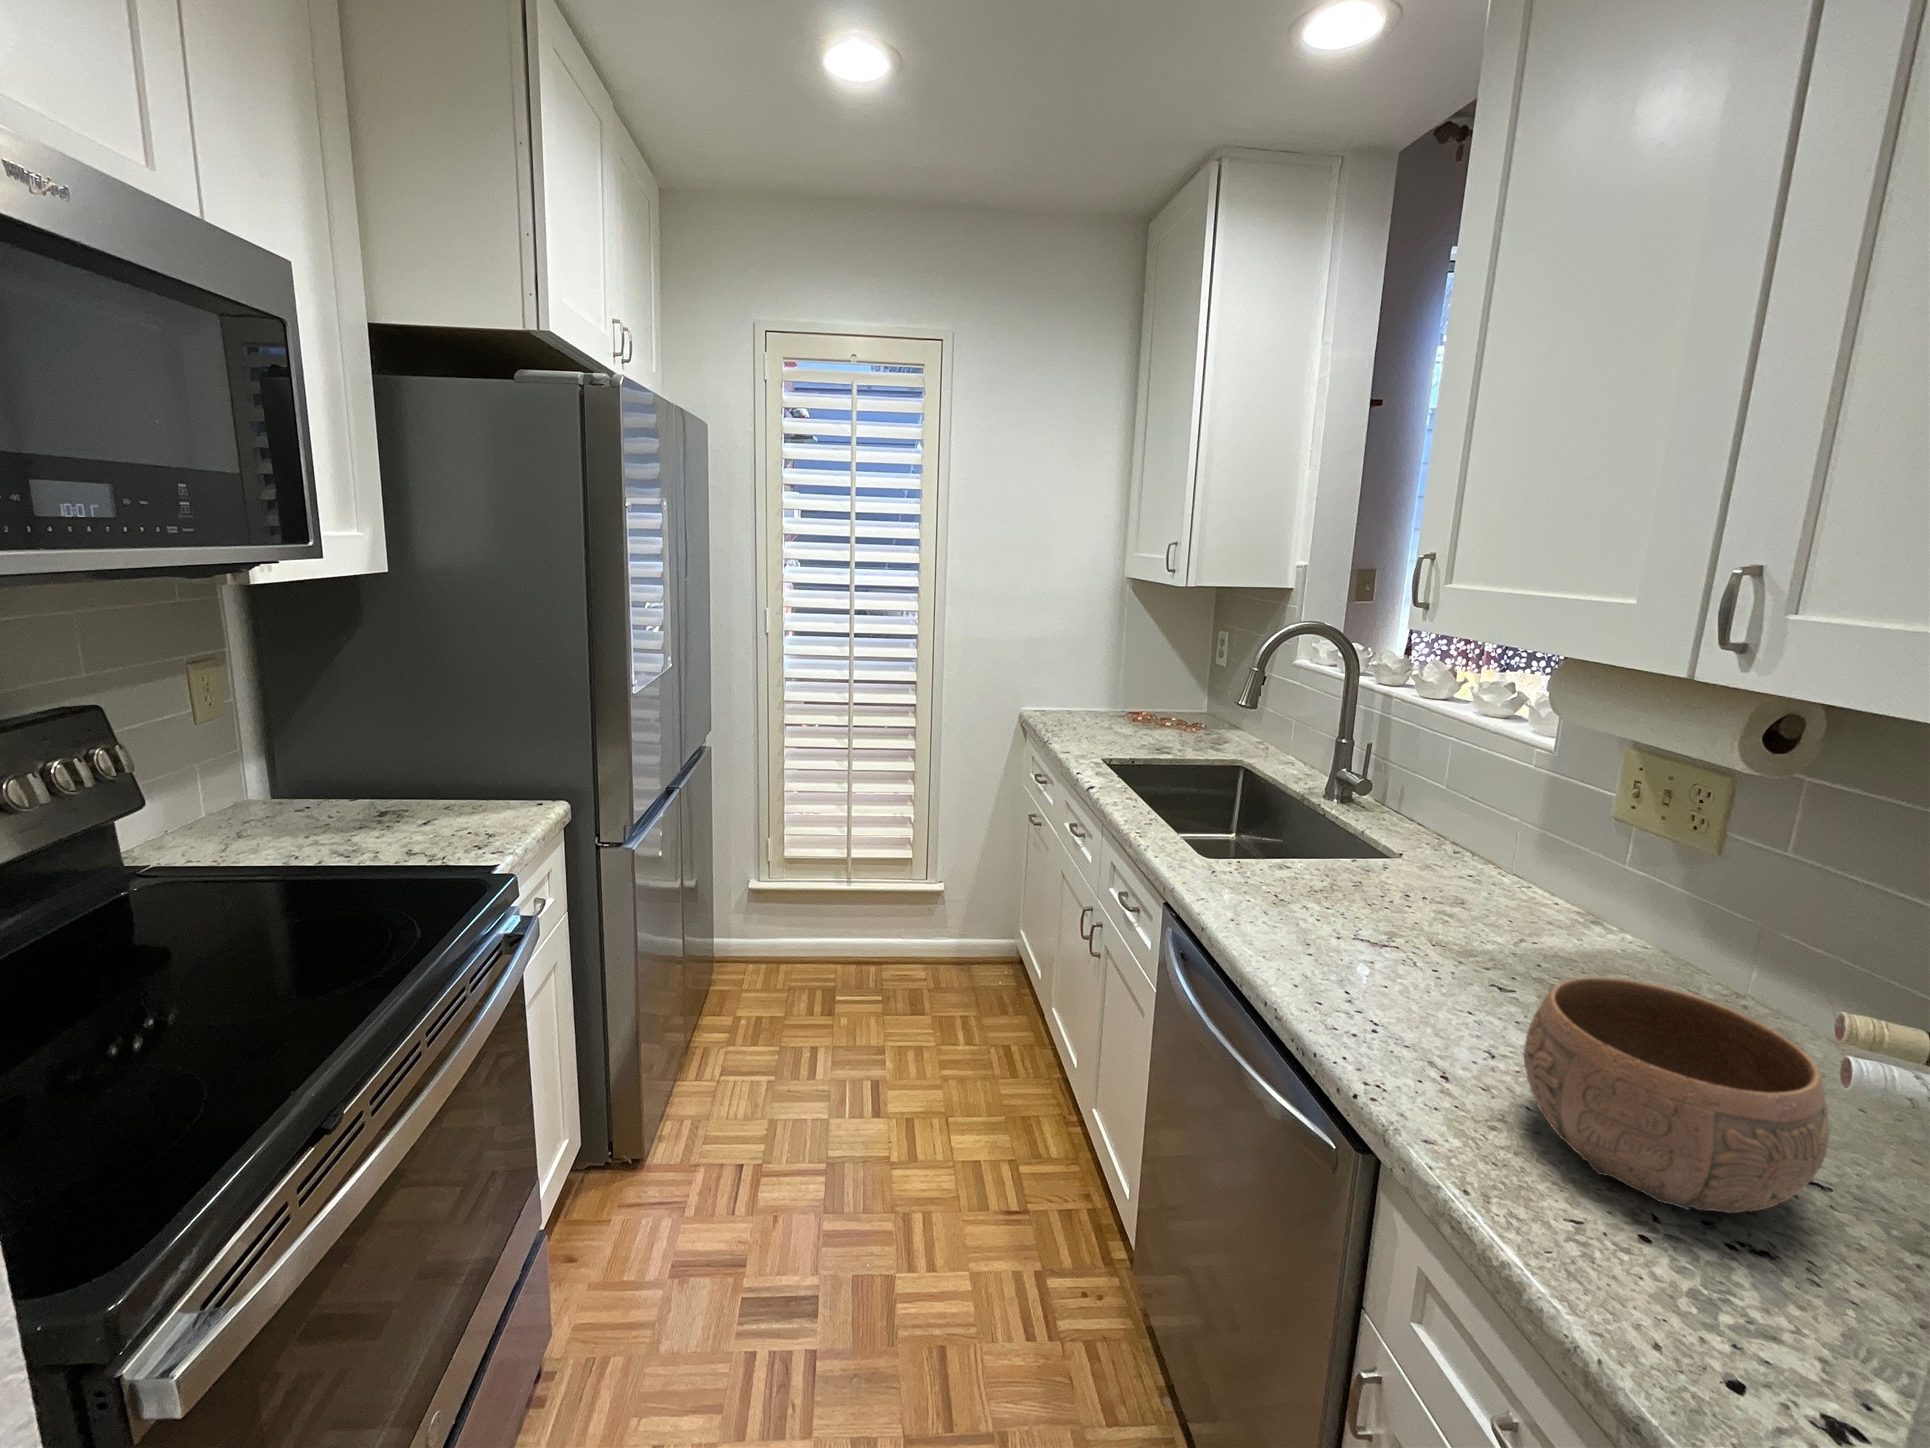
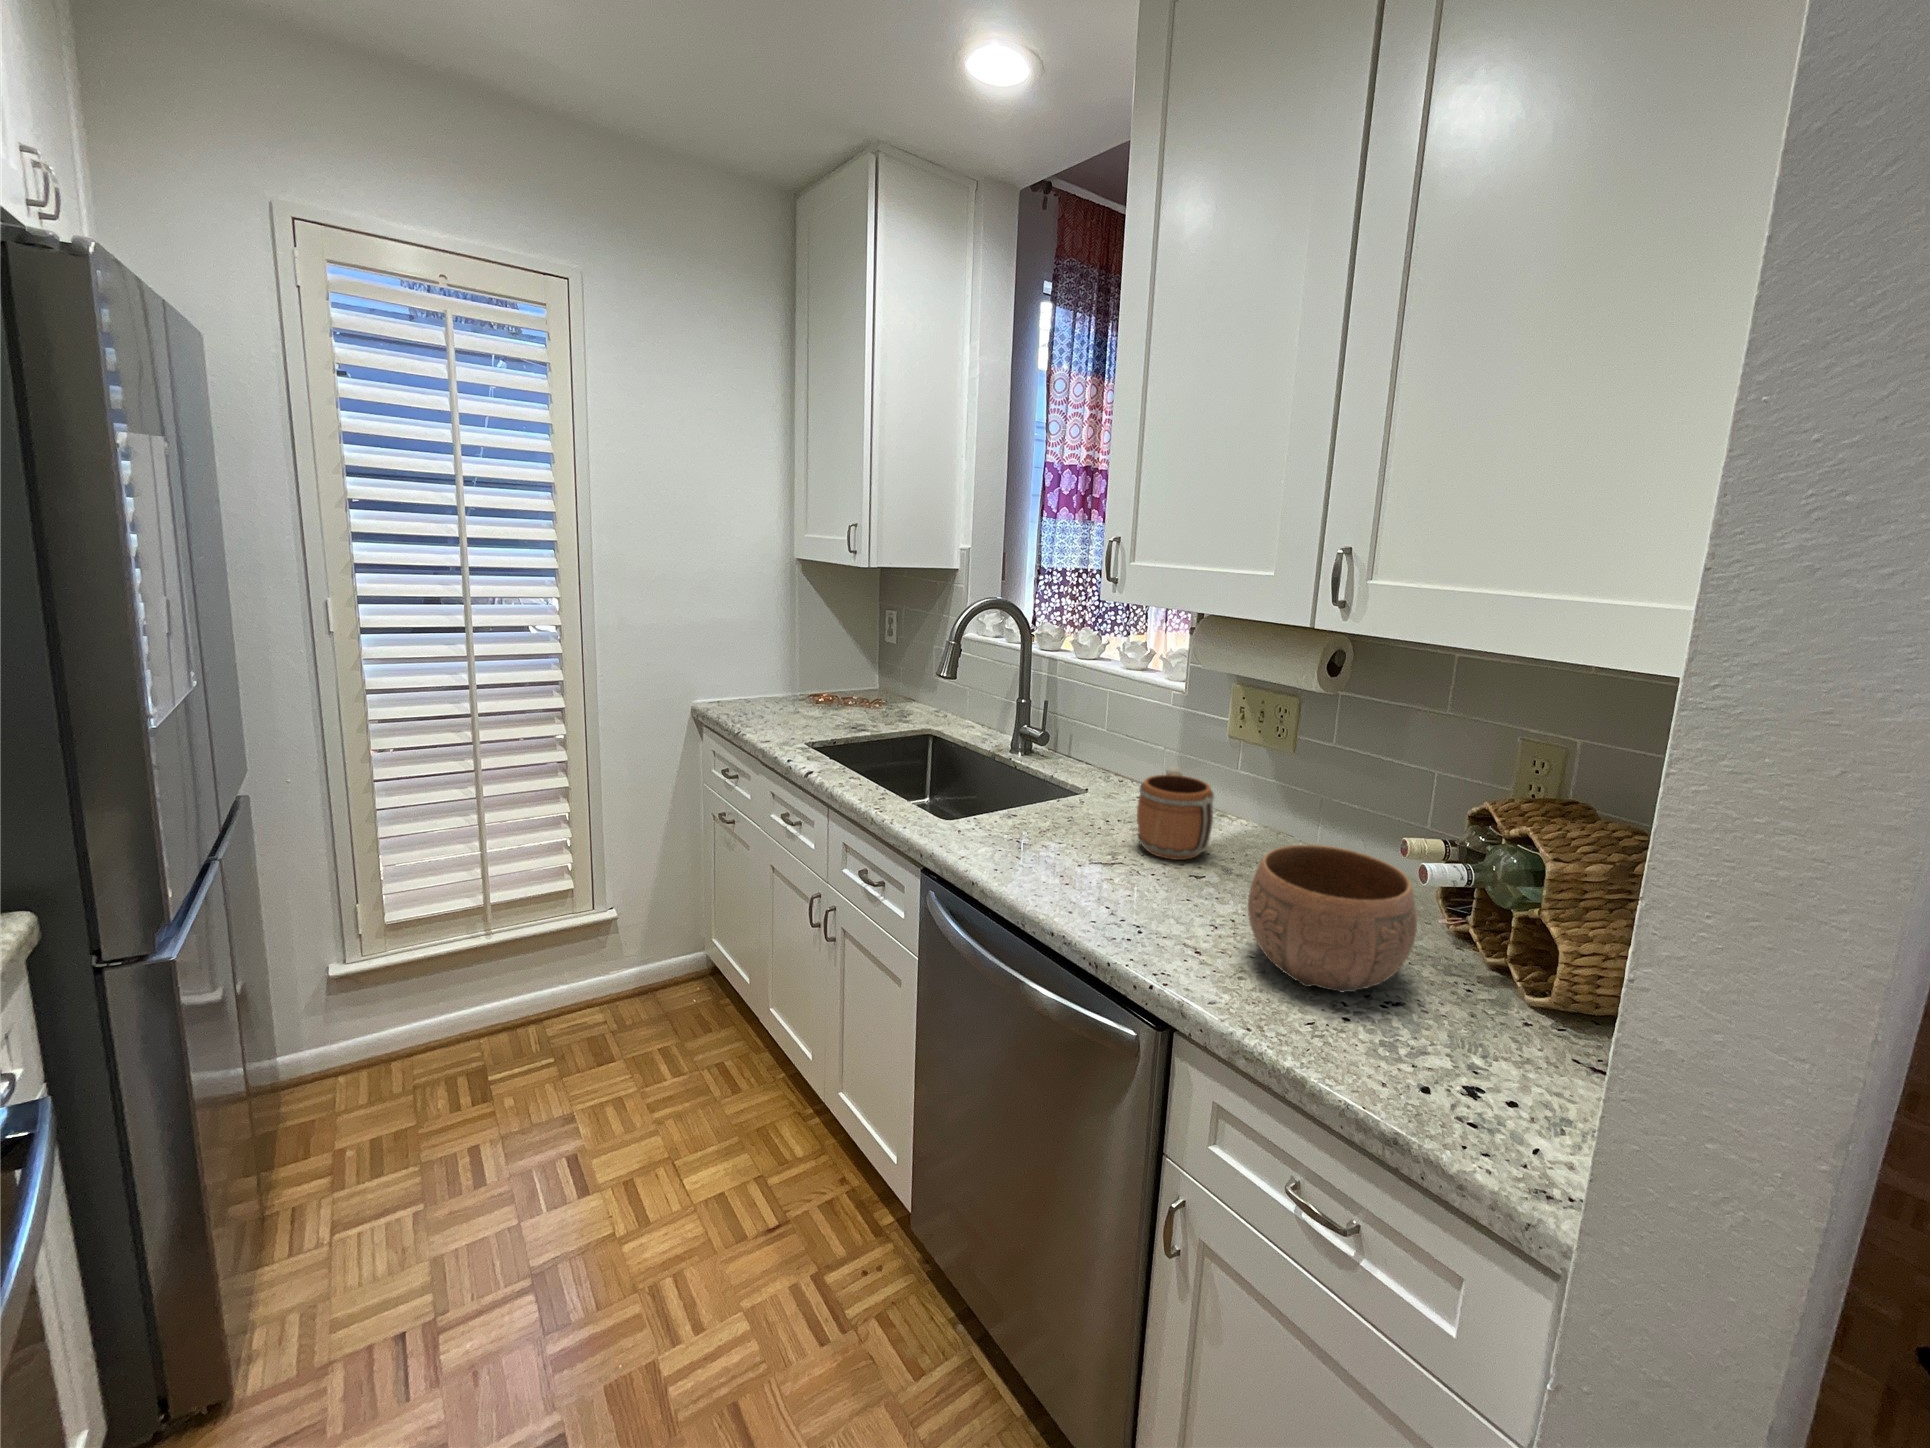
mug: none [1436,845,1556,966] -> present [1137,766,1214,860]

